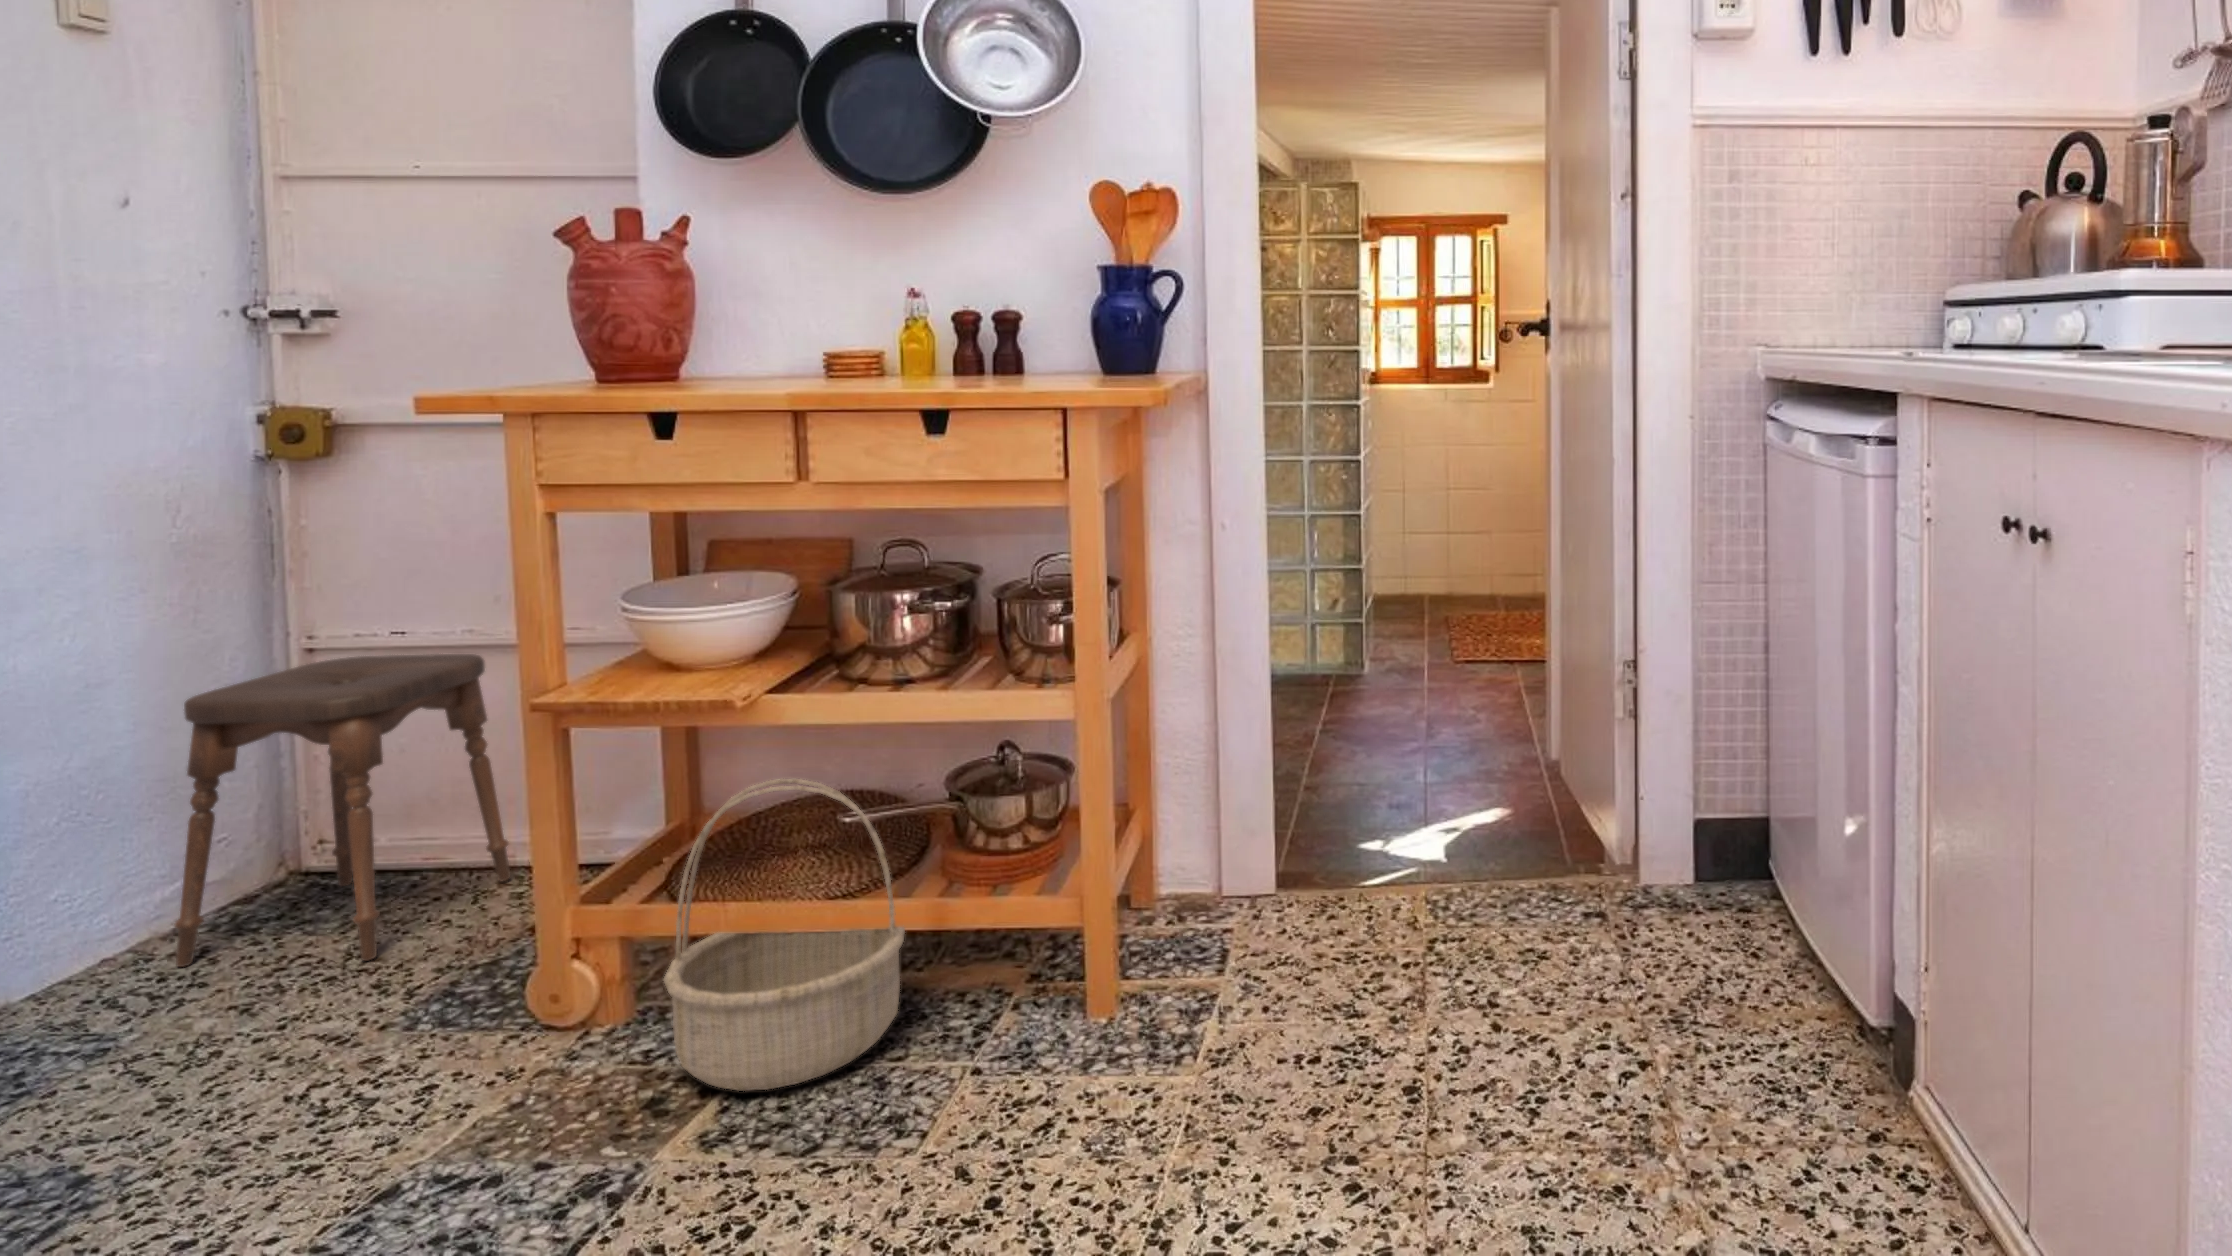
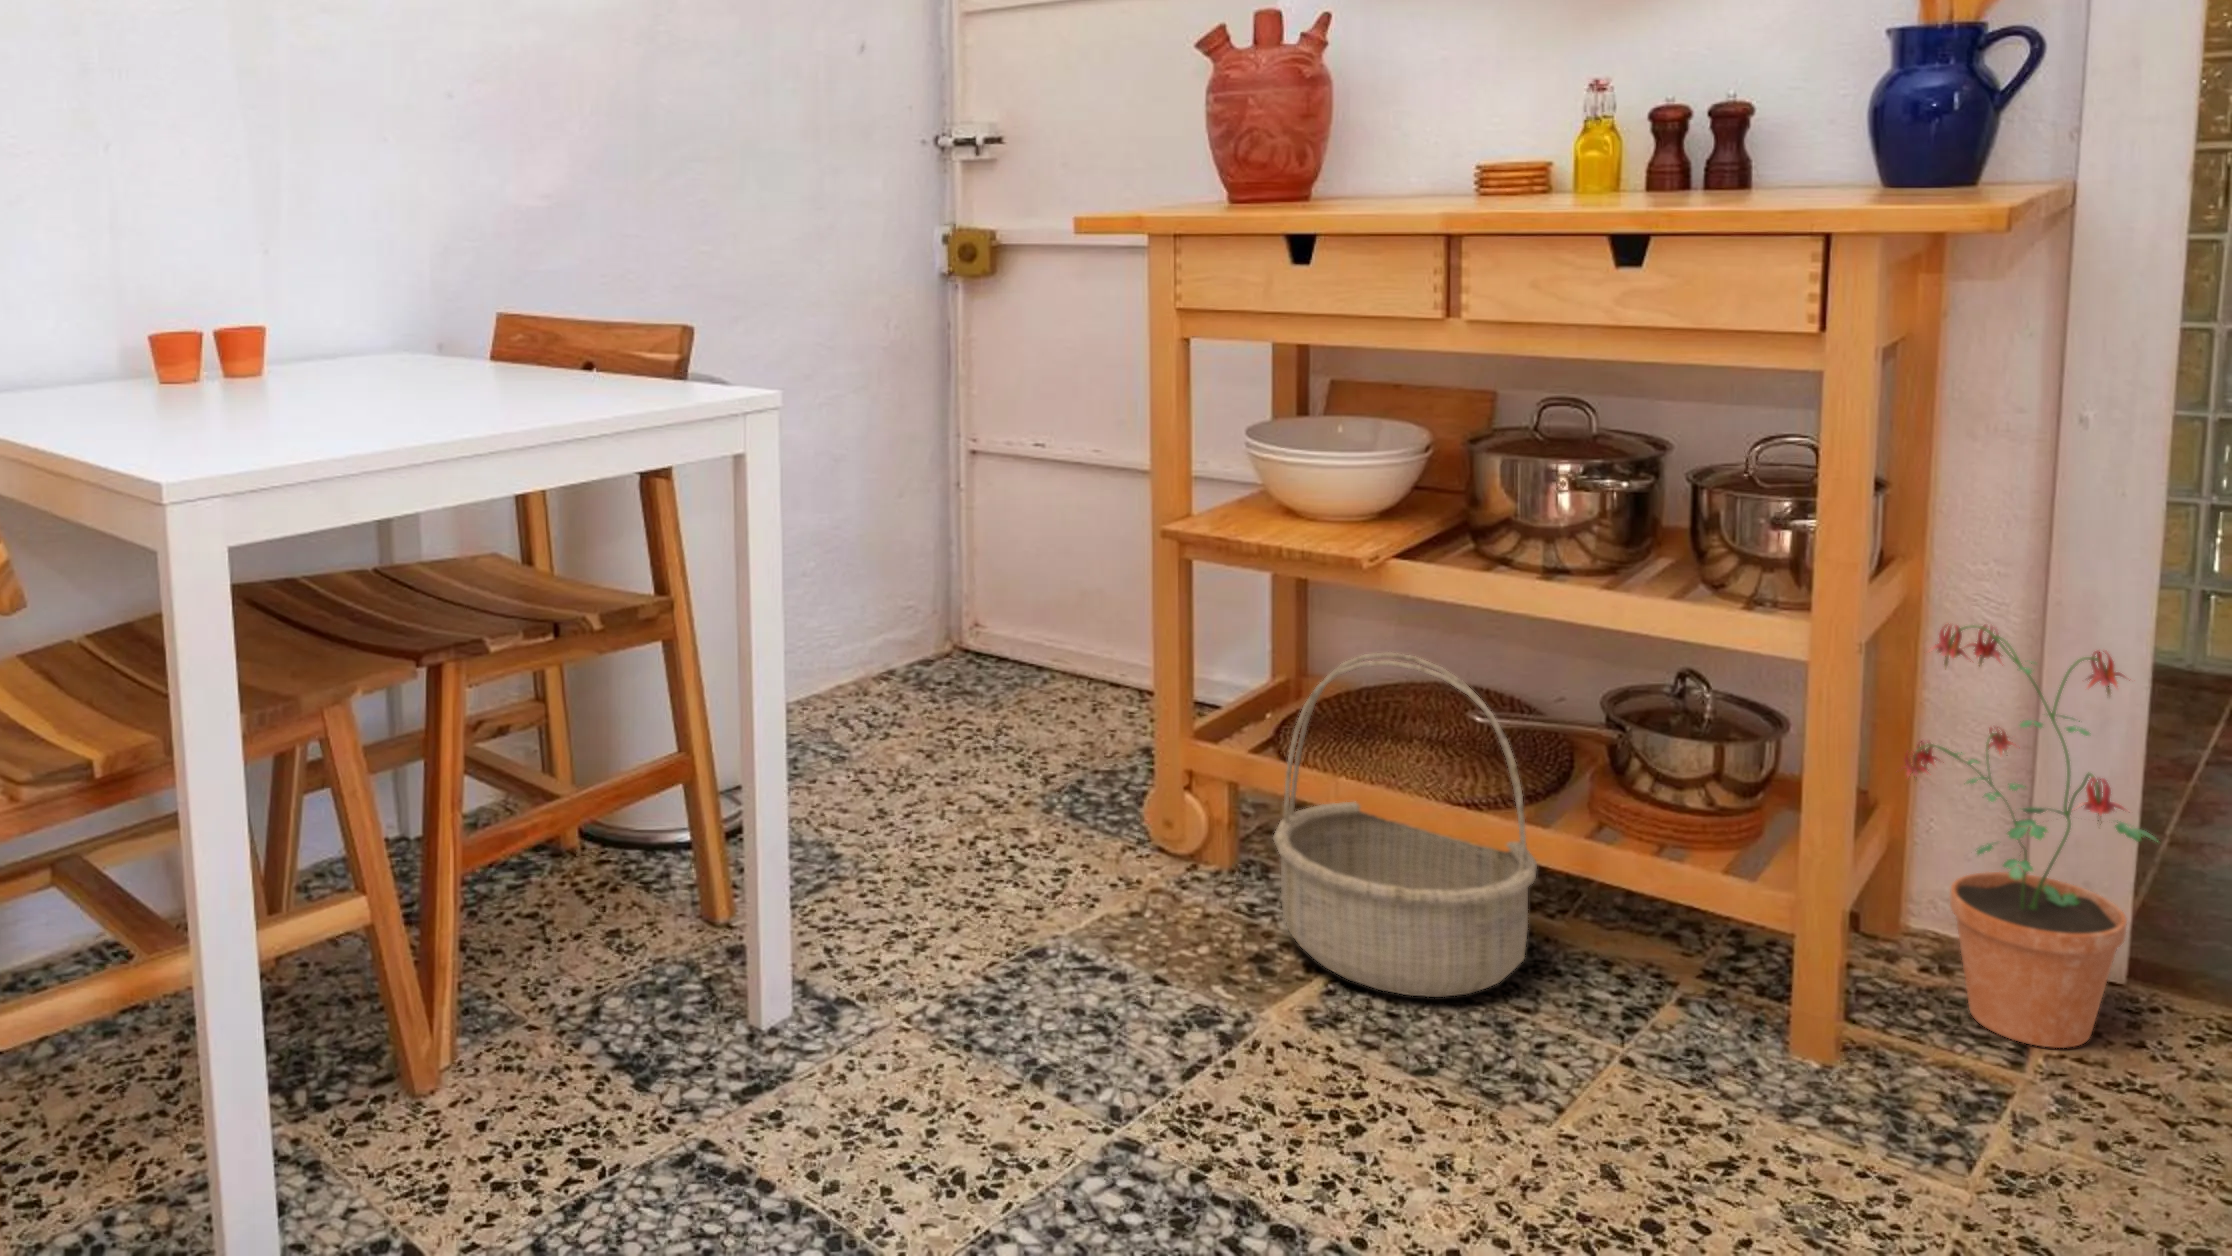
stool: present [174,654,510,967] -> none [876,447,1112,738]
potted plant: none [1141,678,1281,952] -> present [1905,624,2158,1048]

